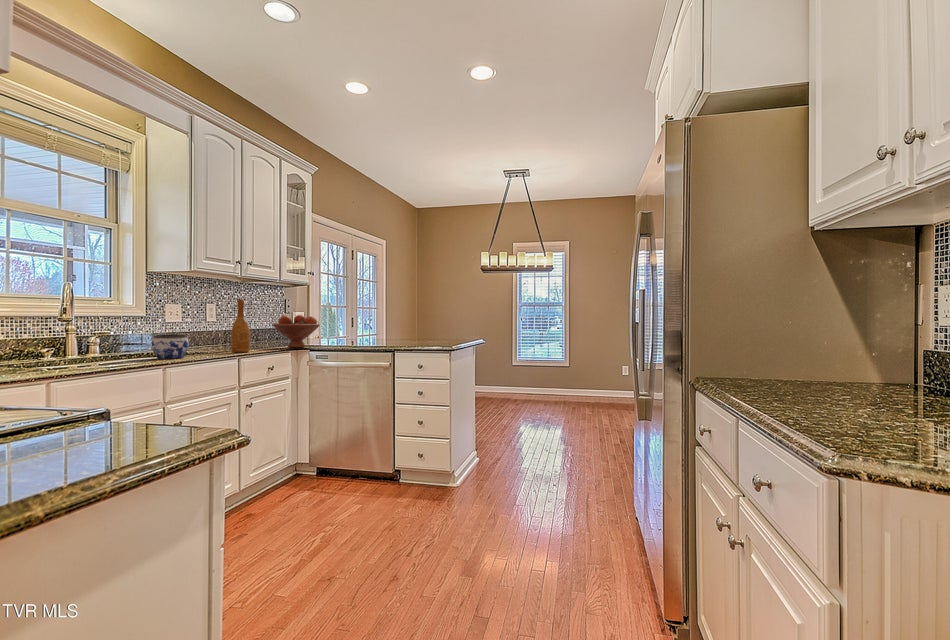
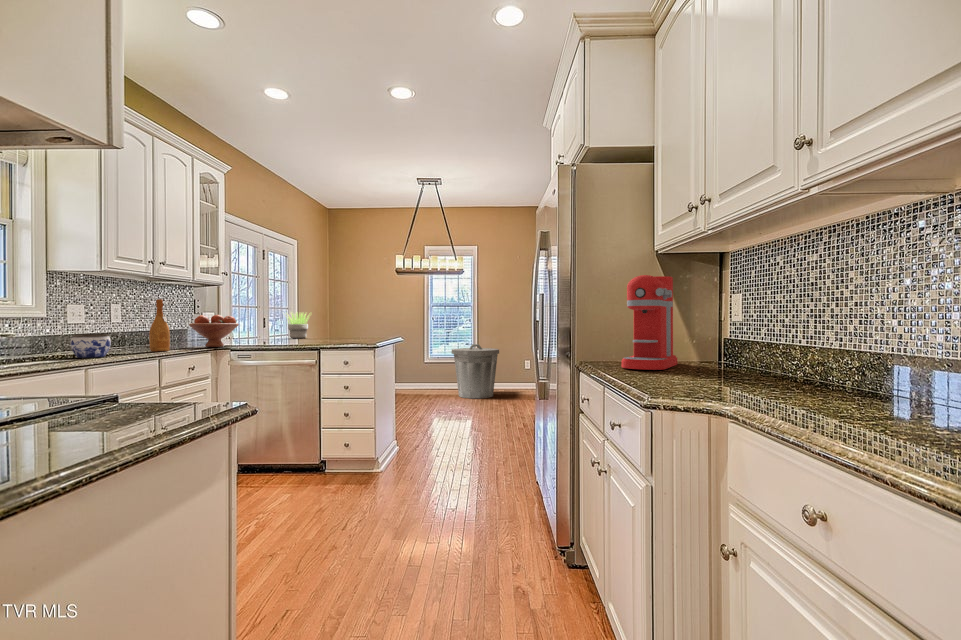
coffee maker: none [759,270,840,400] -> present [622,275,677,370]
potted plant: none [368,311,400,338] -> present [287,313,309,339]
trash can: none [541,347,593,406] -> present [452,344,499,398]

